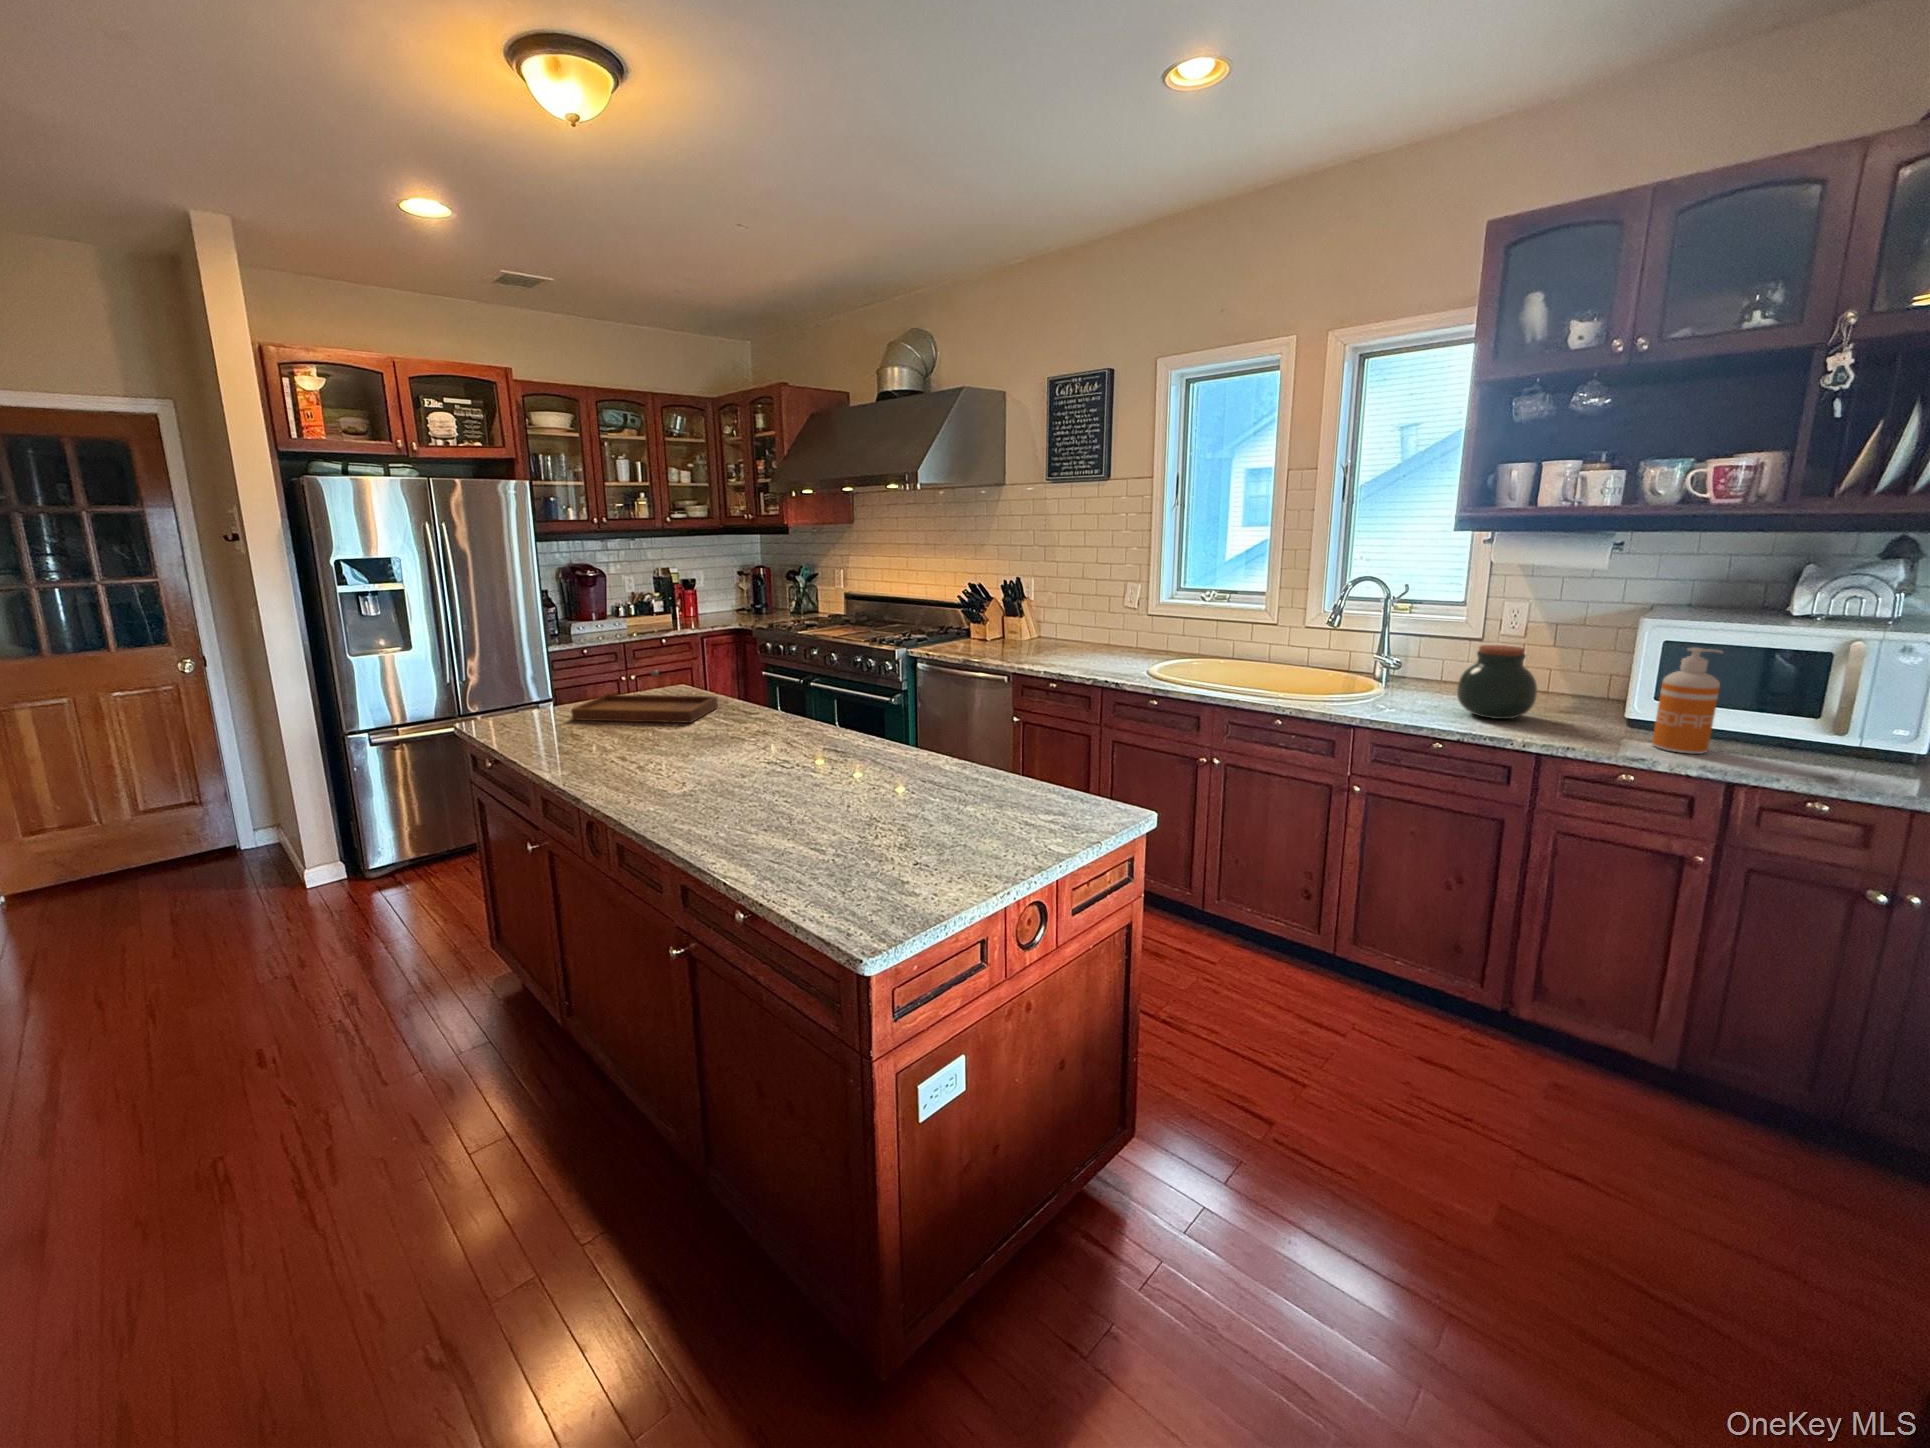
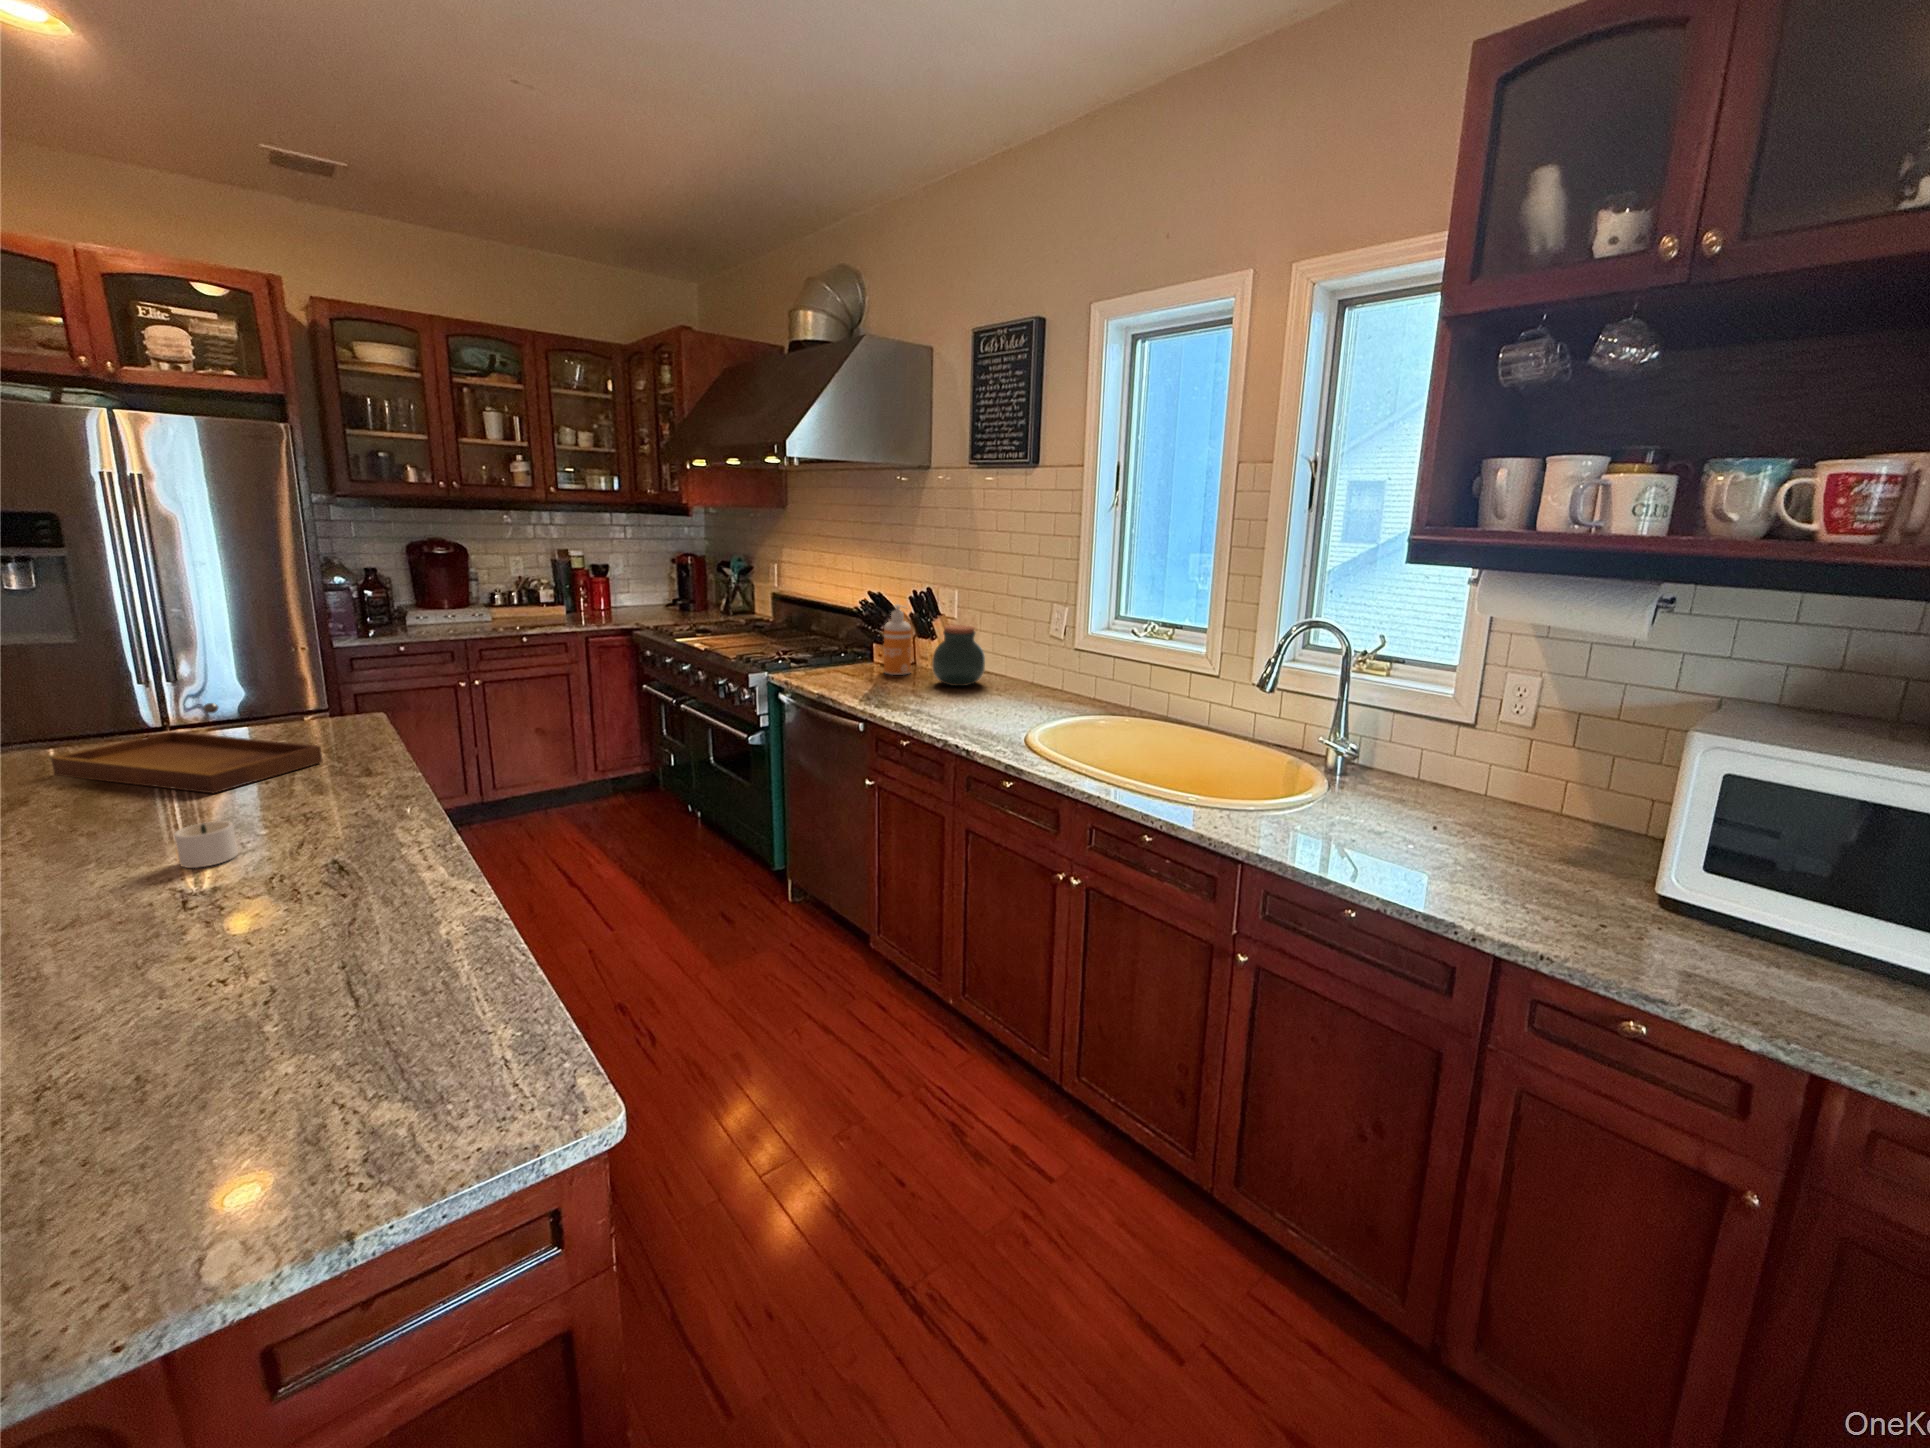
jar: present [1457,645,1537,719] -> present [932,625,985,686]
soap dispenser: present [1652,648,1722,754] -> present [884,604,911,675]
candle: none [751,725,789,750] -> present [174,821,238,868]

